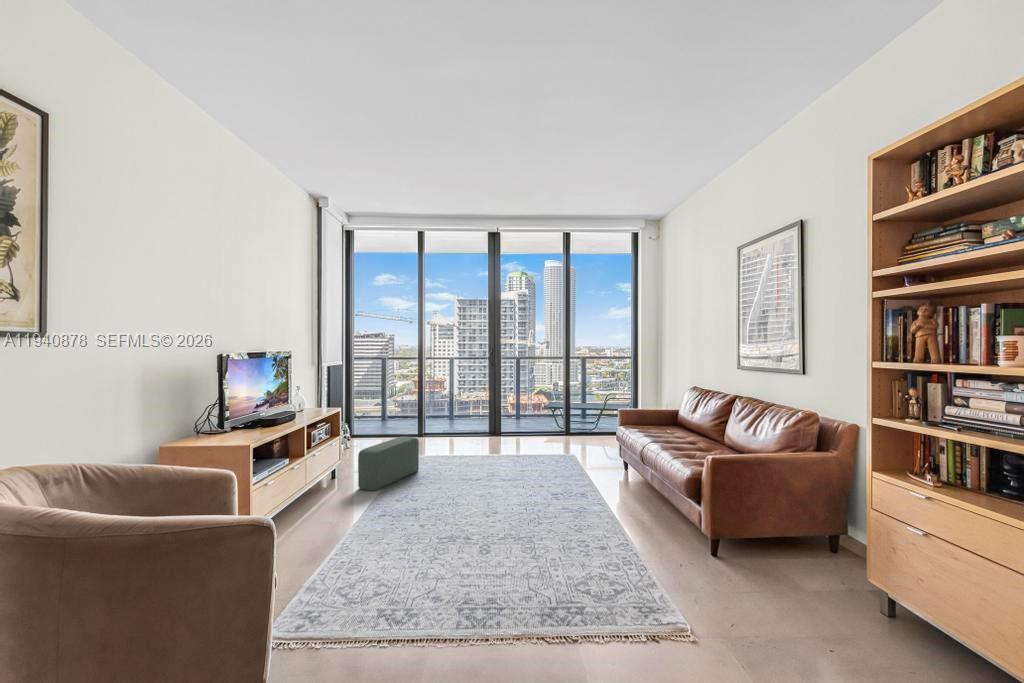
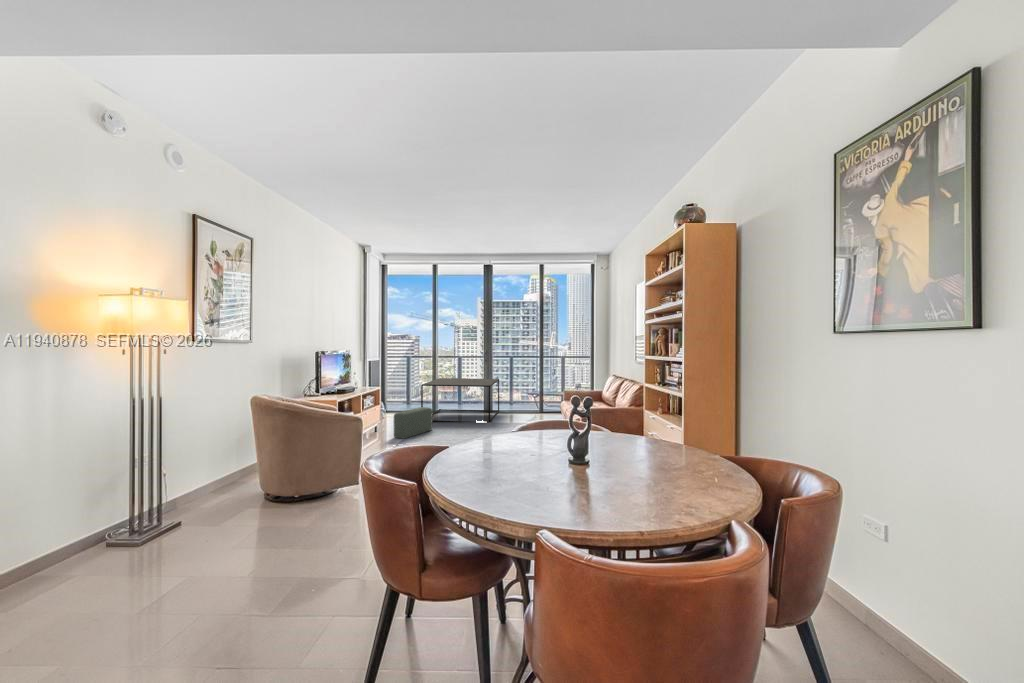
coffee table: none [401,388,508,455] -> present [421,378,499,422]

